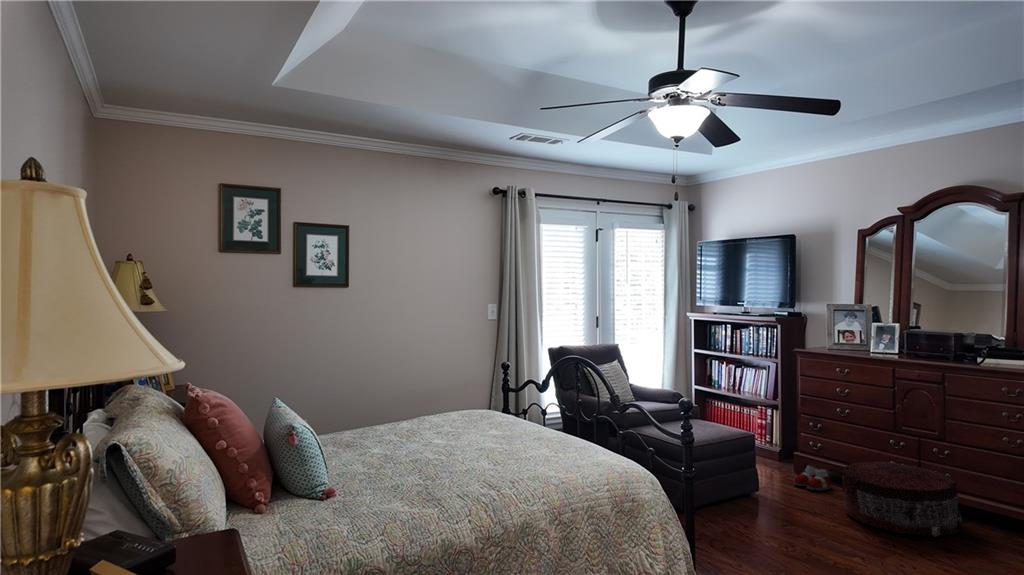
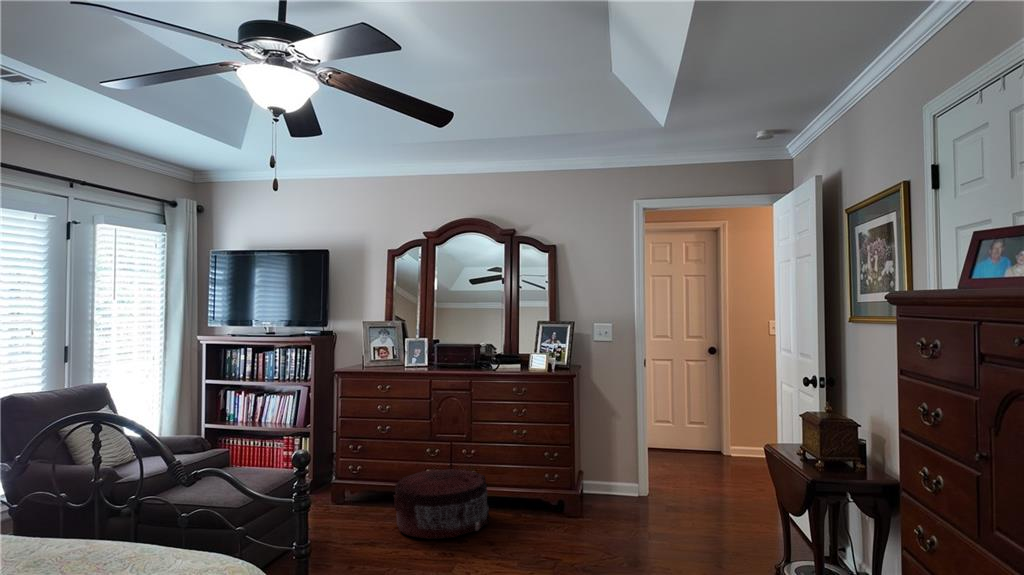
slippers: present [794,466,832,491] -> none [339,492,374,518]

